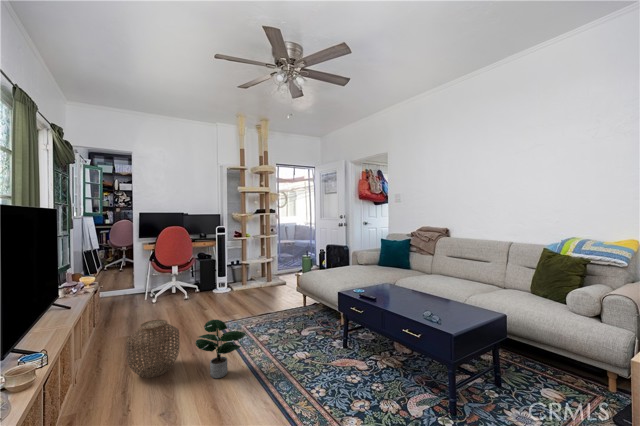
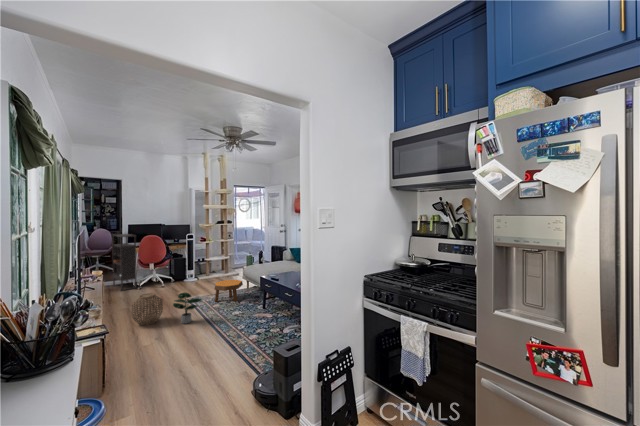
bookshelf: none [118,225,150,306] -> present [112,234,137,291]
footstool: none [260,294,303,331] -> present [215,280,243,302]

